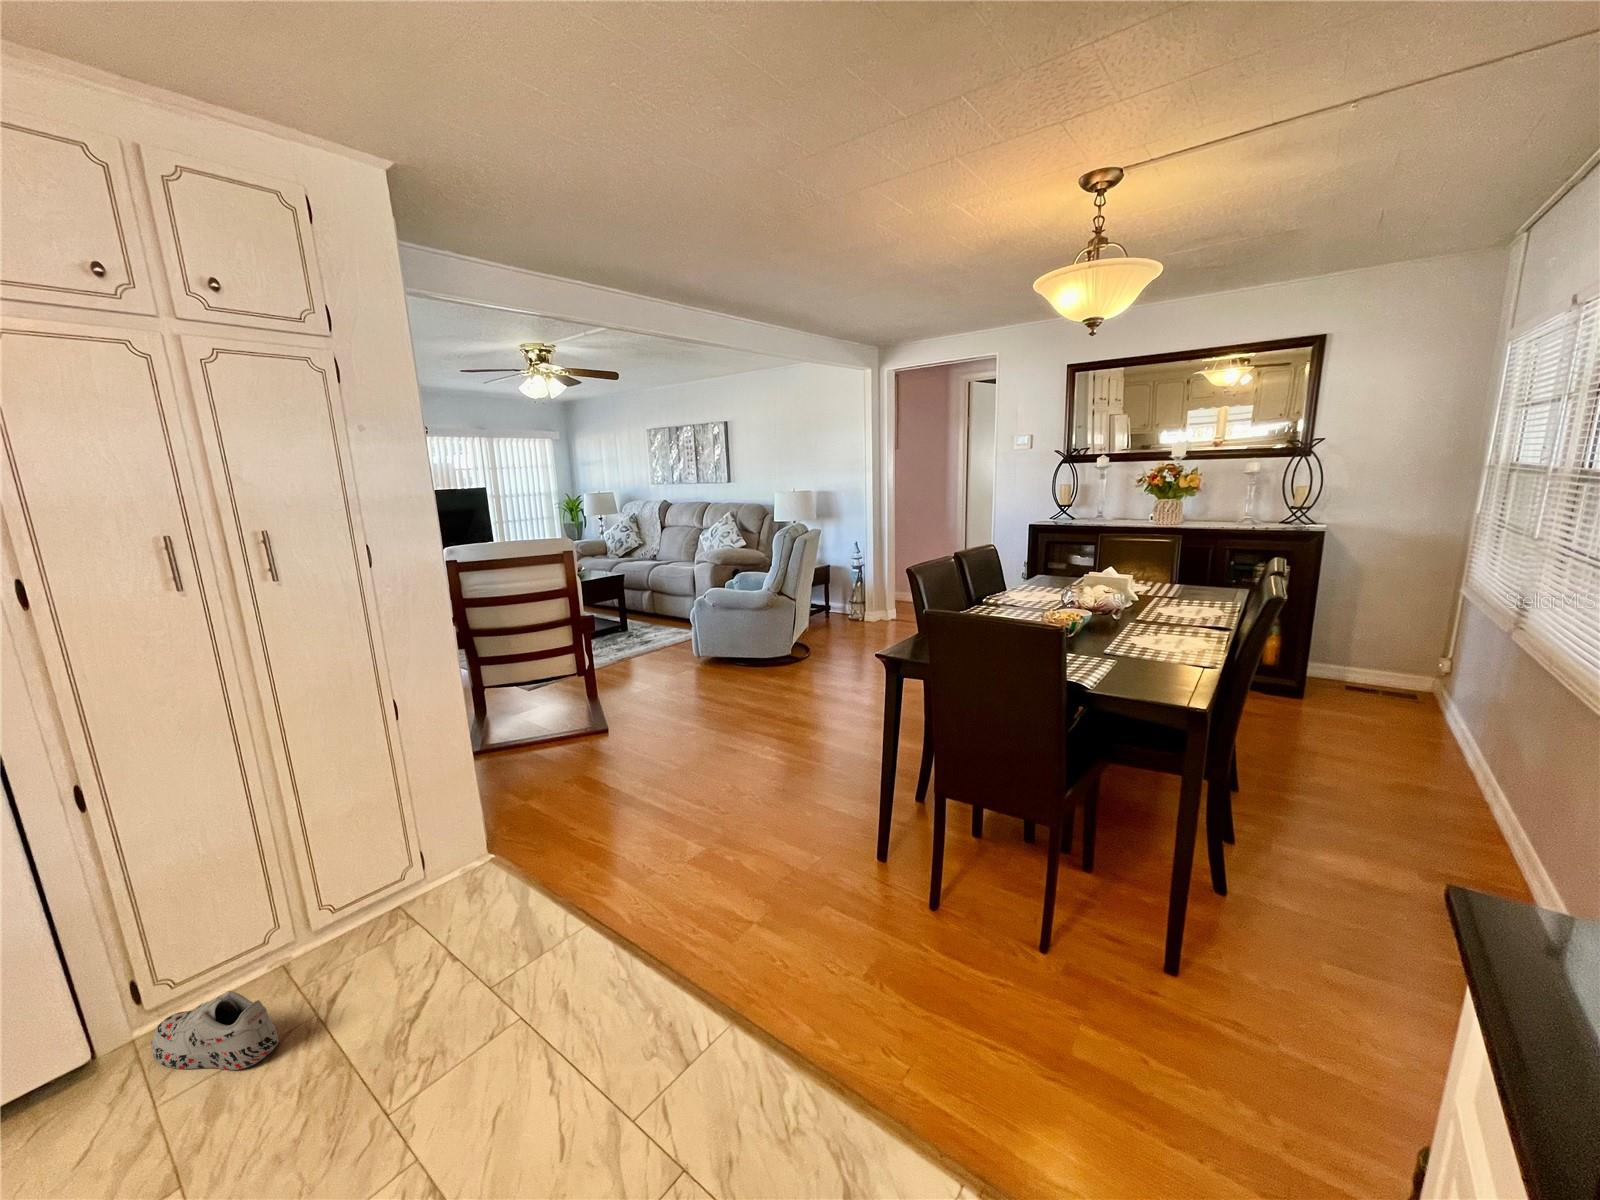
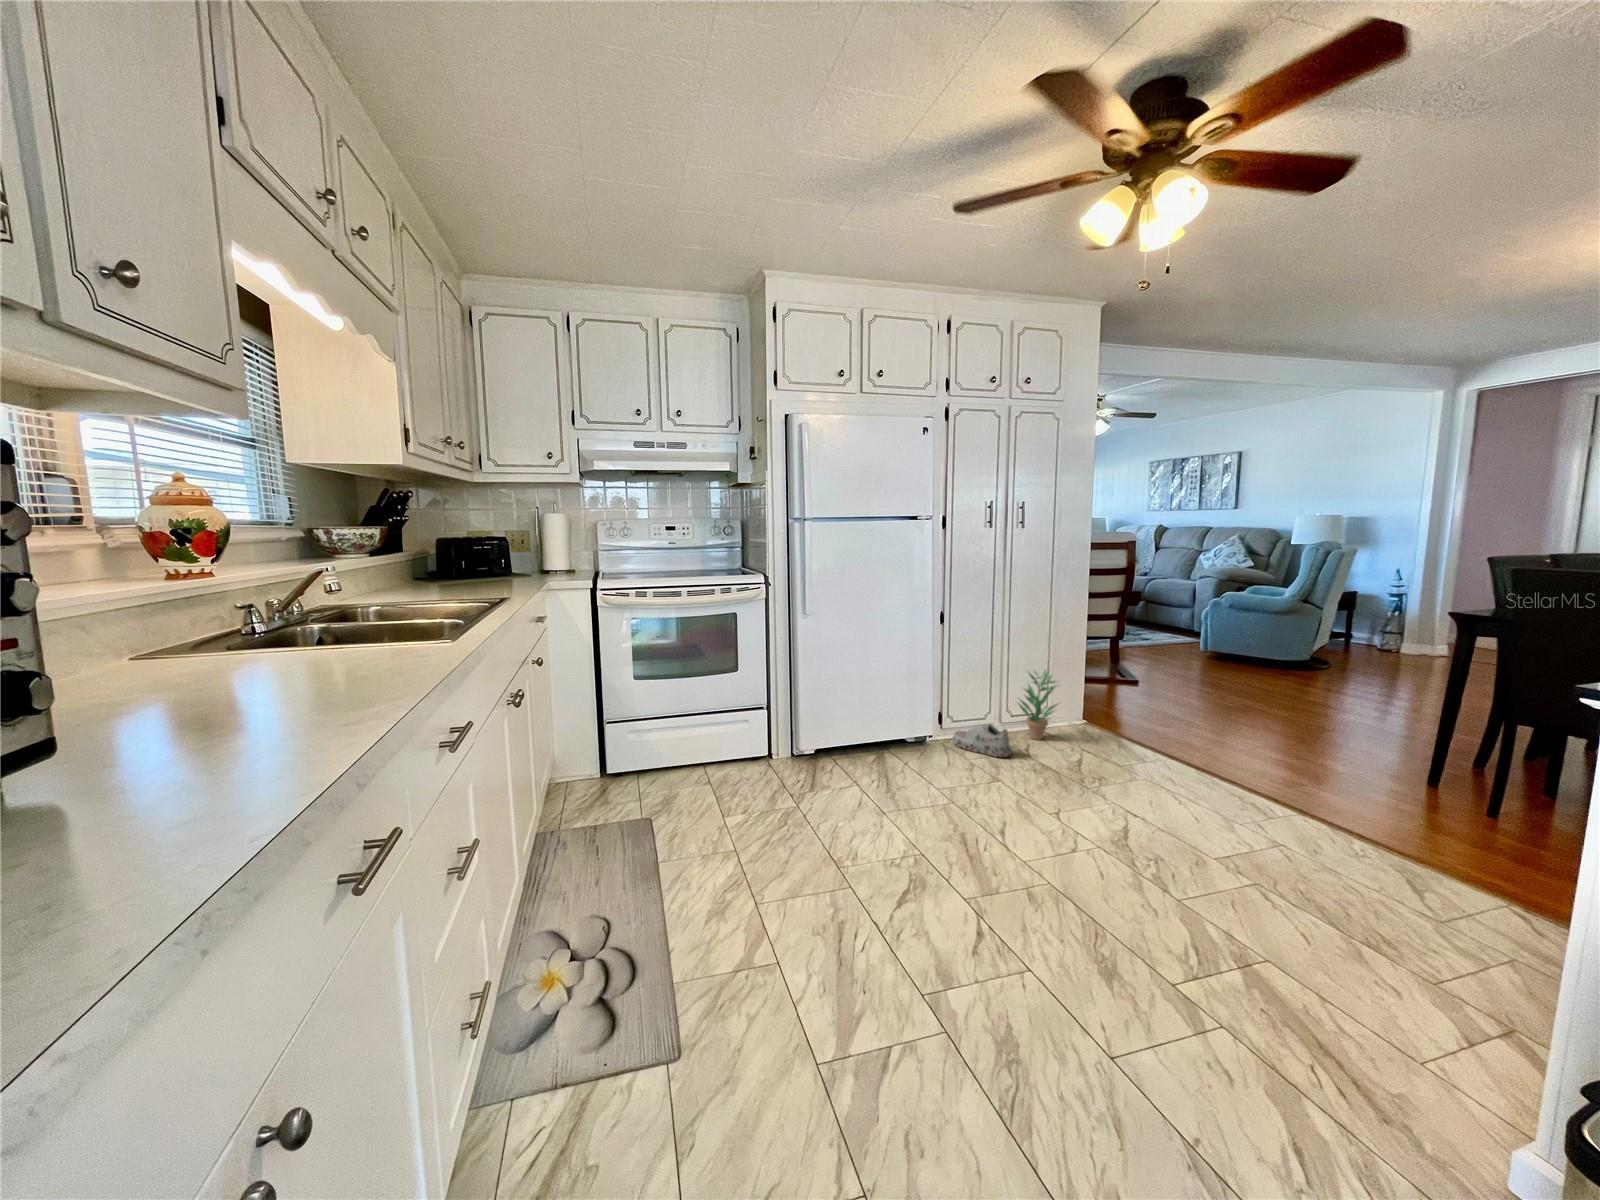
potted plant: none [321,821,411,952] -> present [1019,671,1057,740]

